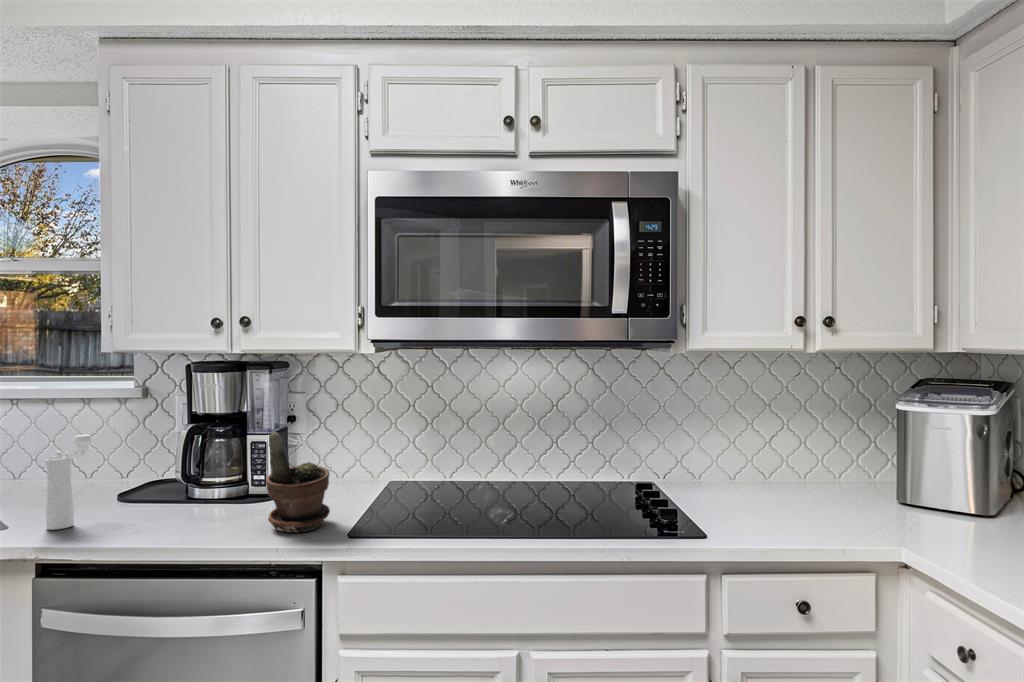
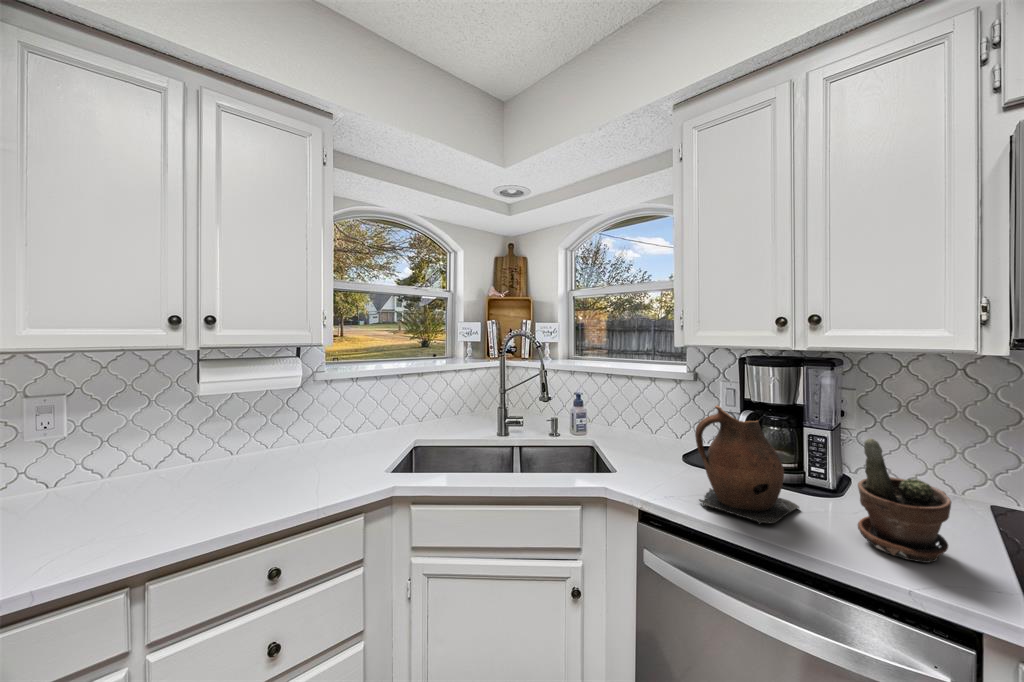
ceramic pitcher: none [111,420,230,539] -> present [695,406,799,524]
pepper mill: present [45,435,92,530] -> none [642,408,670,481]

